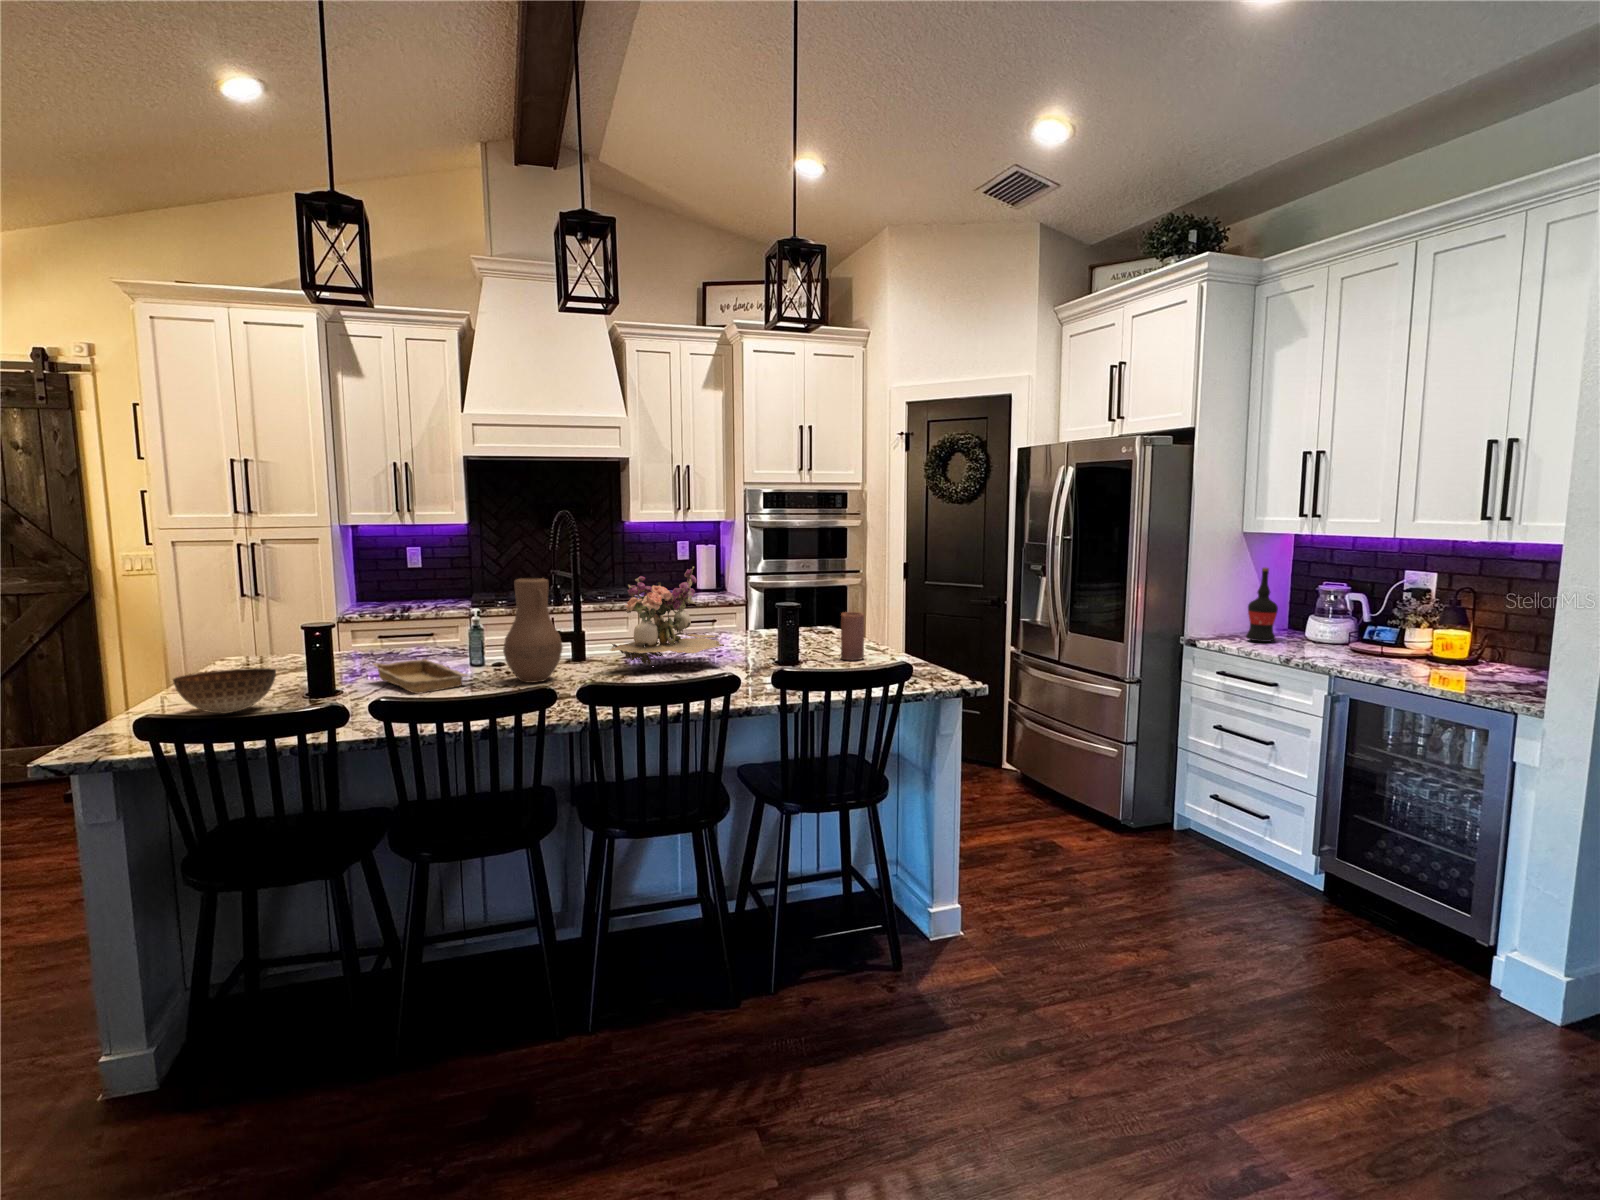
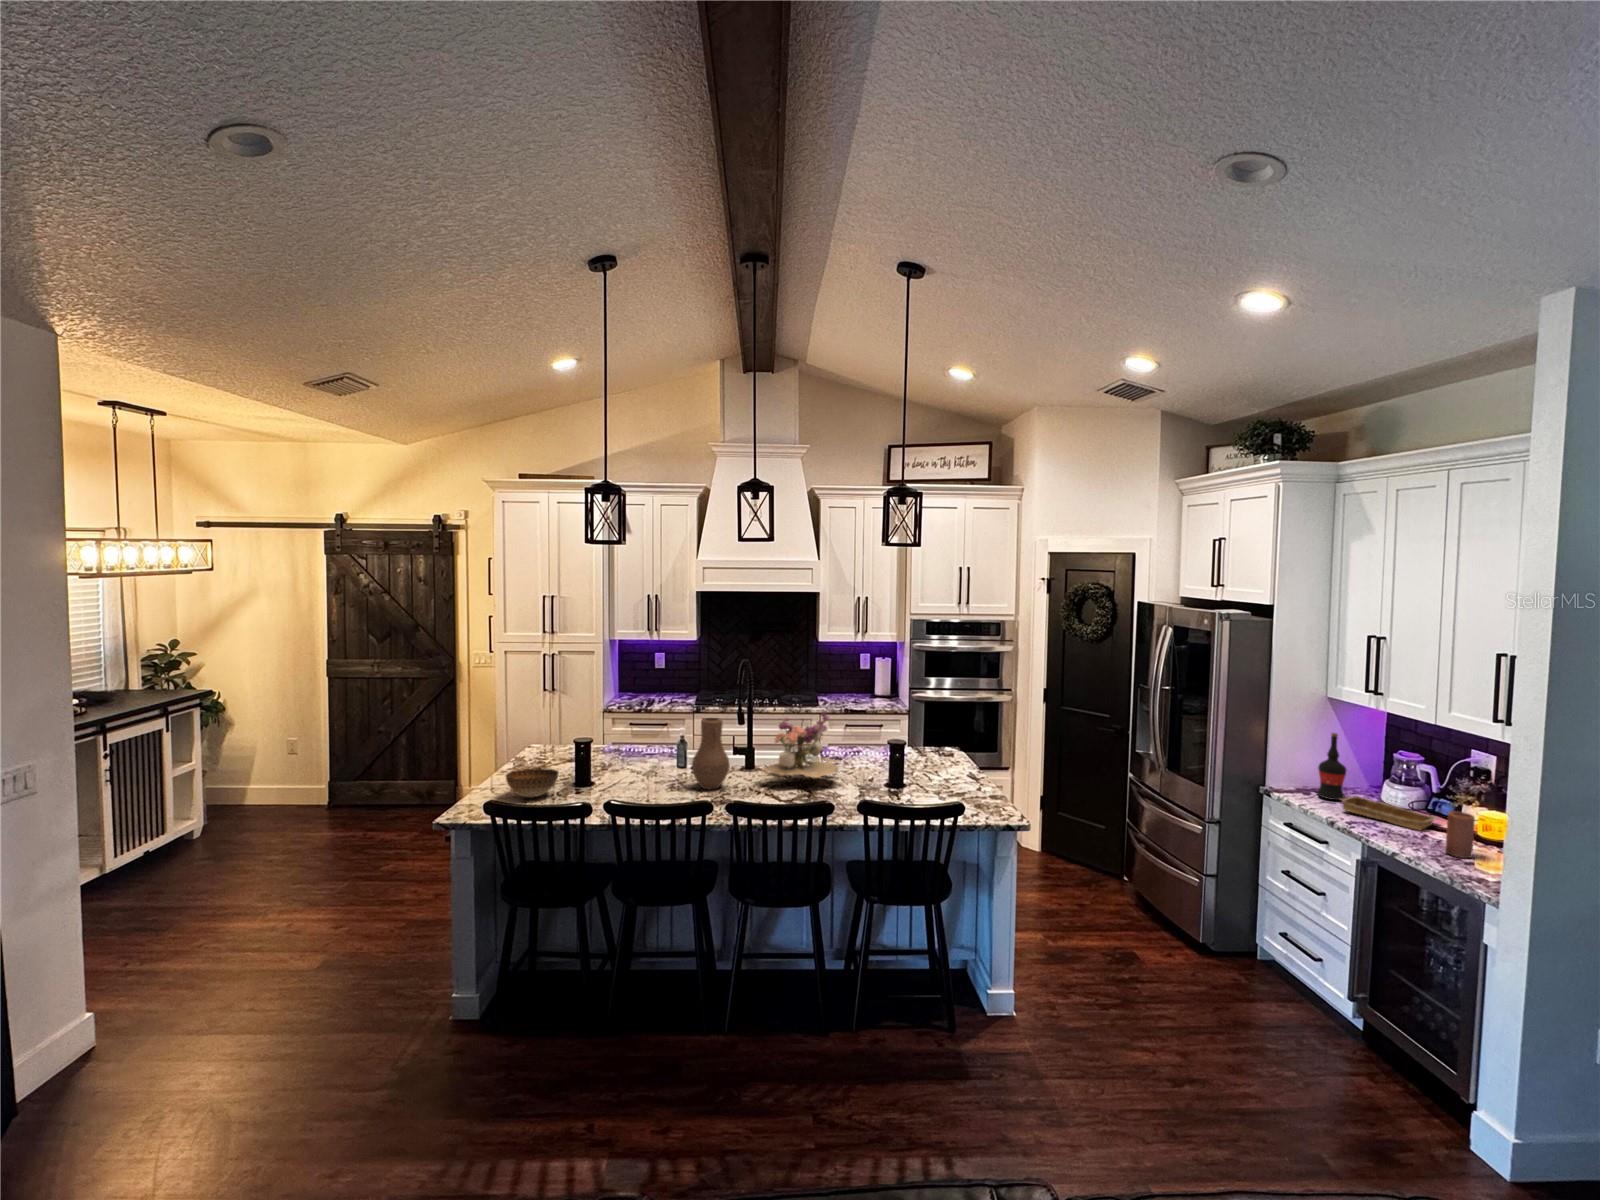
candle: present [841,612,864,660] -> present [1445,811,1475,858]
tray: present [373,659,468,694] -> present [1340,796,1436,830]

